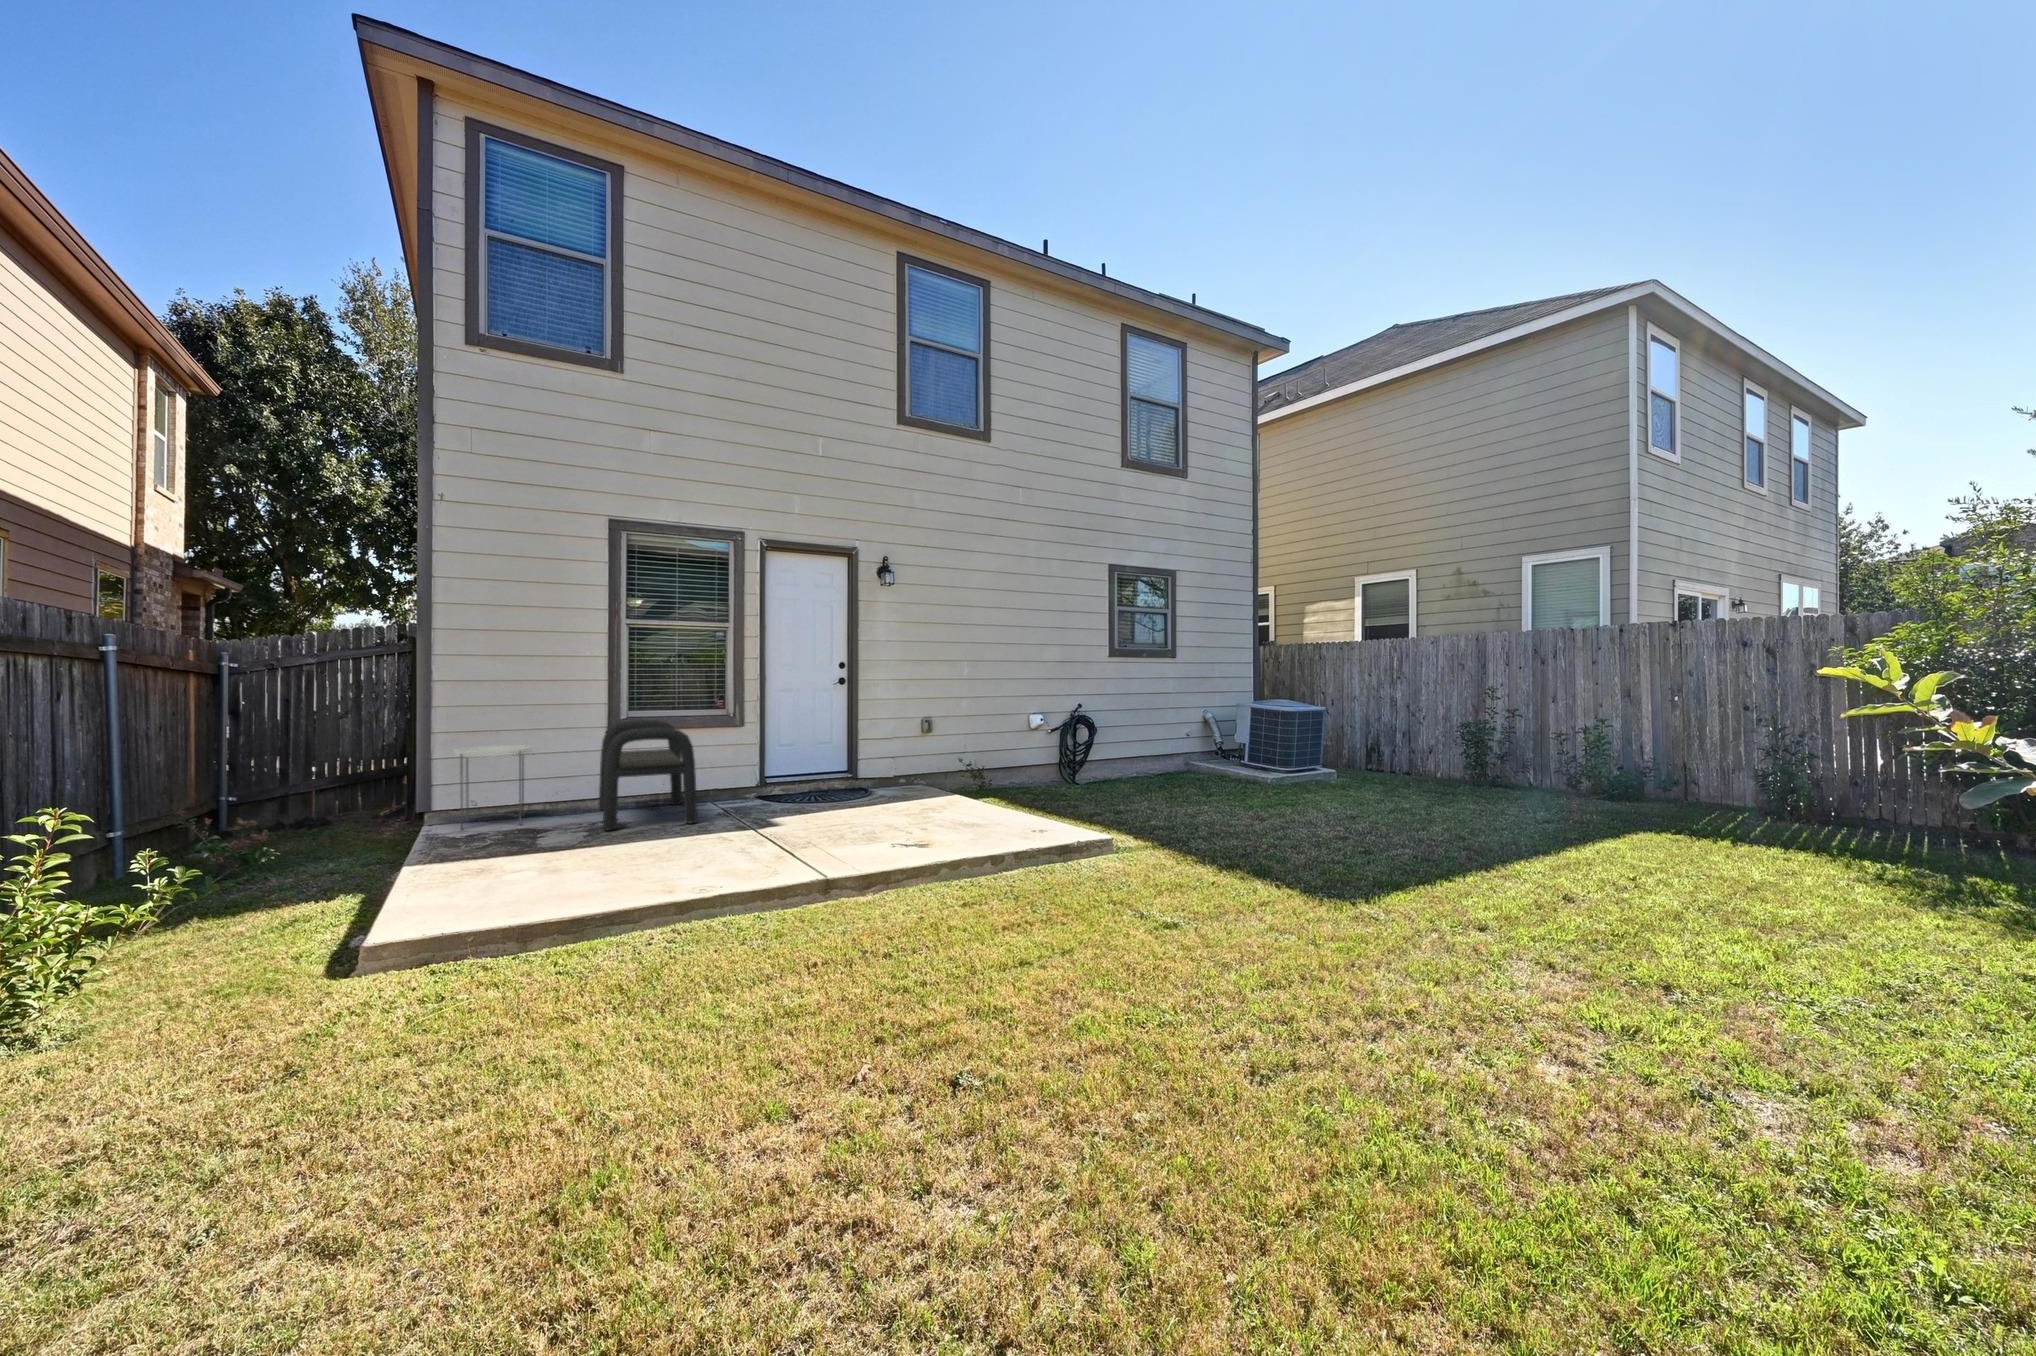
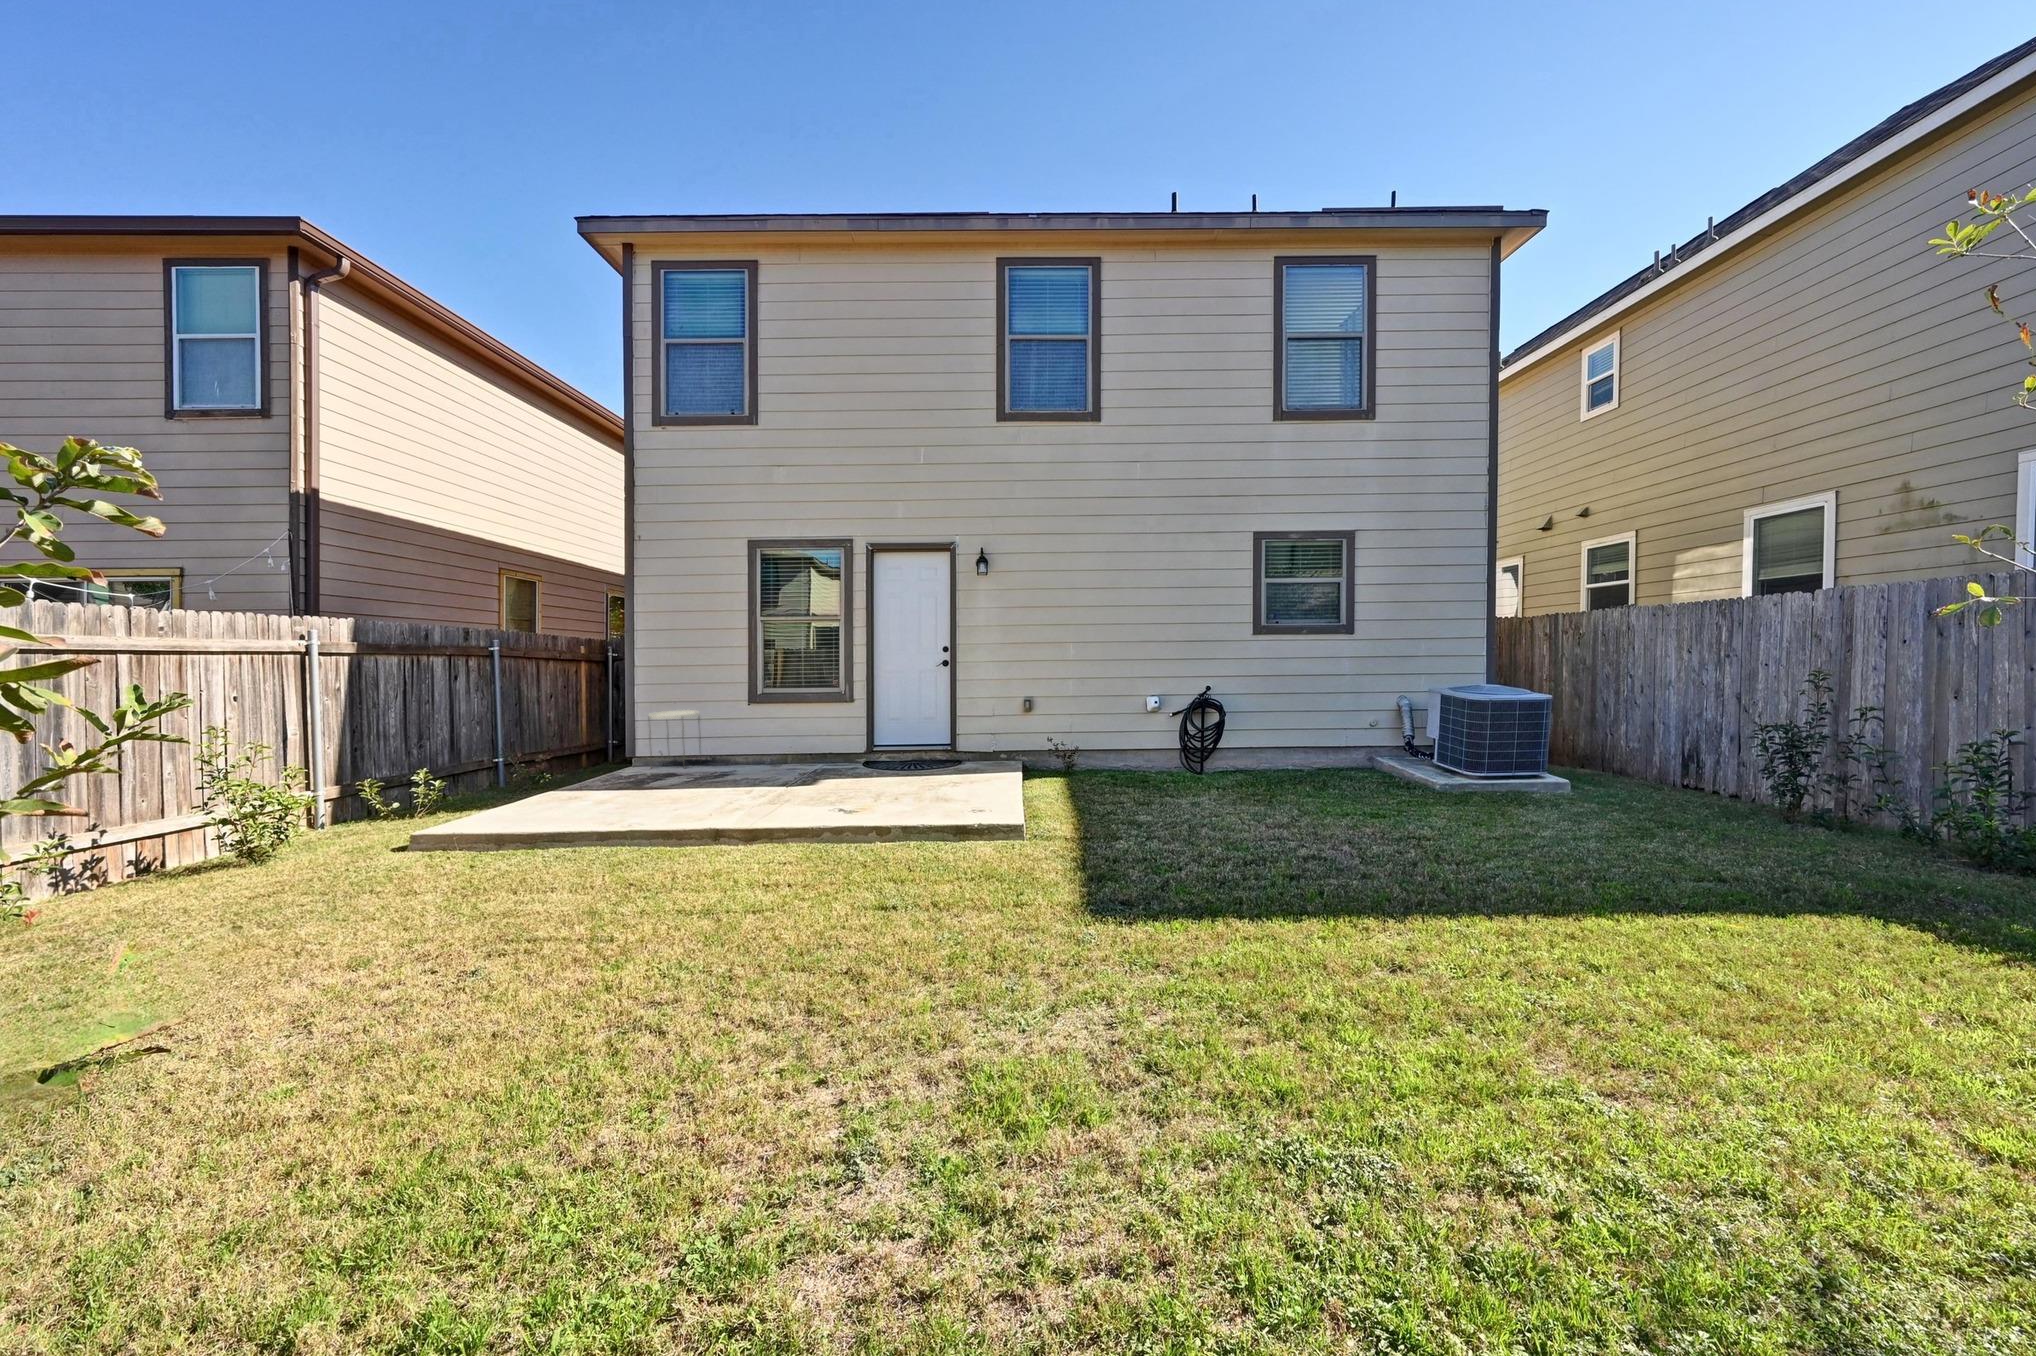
bench: present [599,720,697,830] -> none [712,695,808,778]

